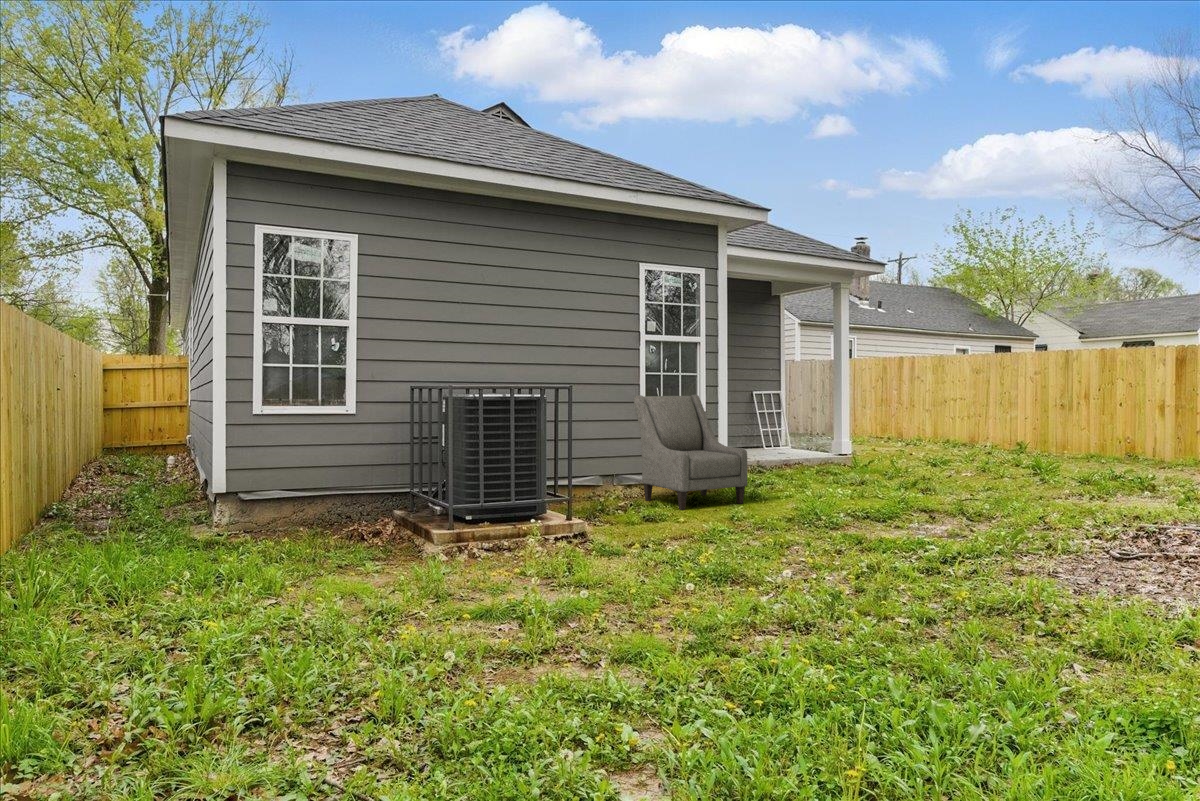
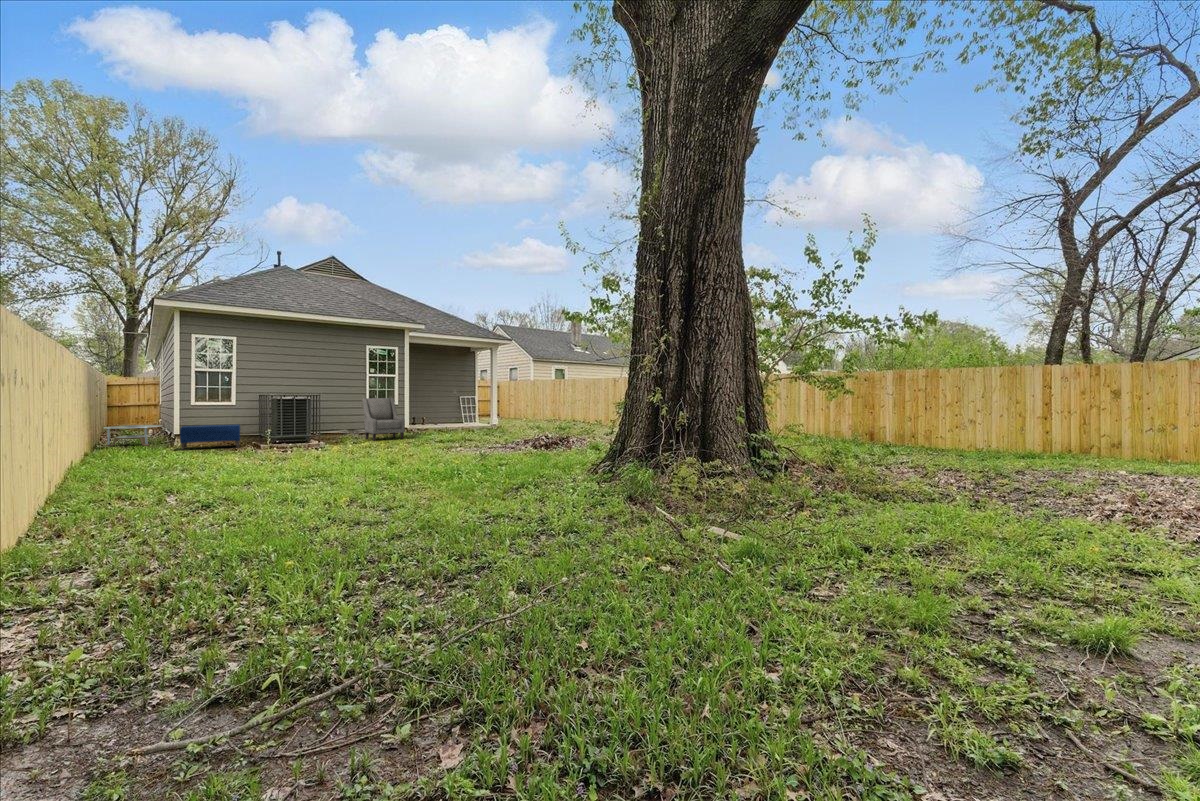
round table: none [54,460,187,517] -> present [104,425,162,446]
bench: none [226,467,372,544] -> present [180,425,240,450]

